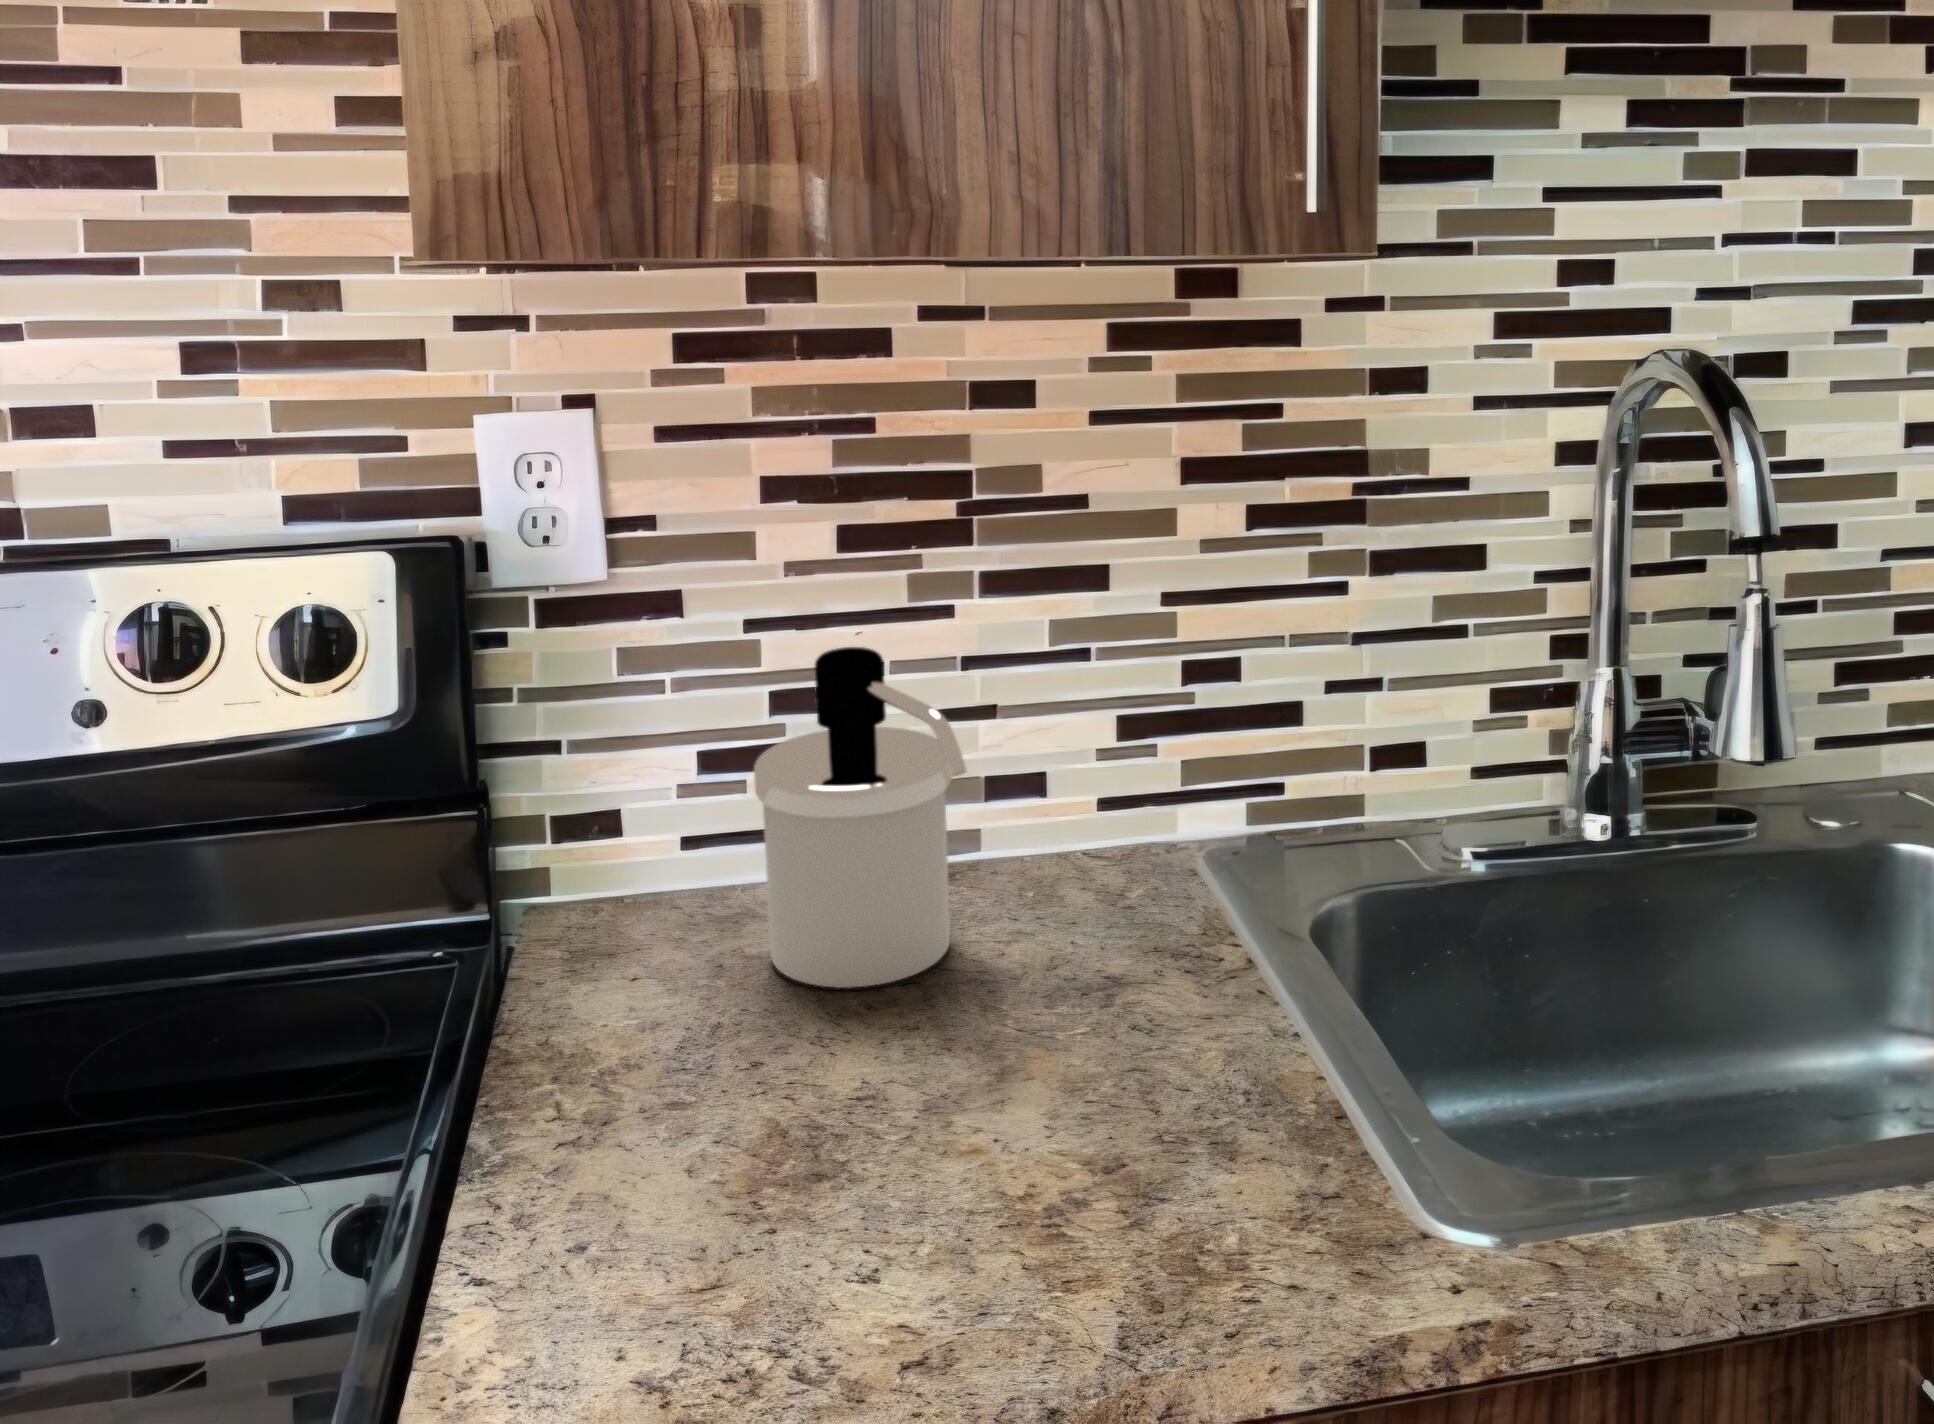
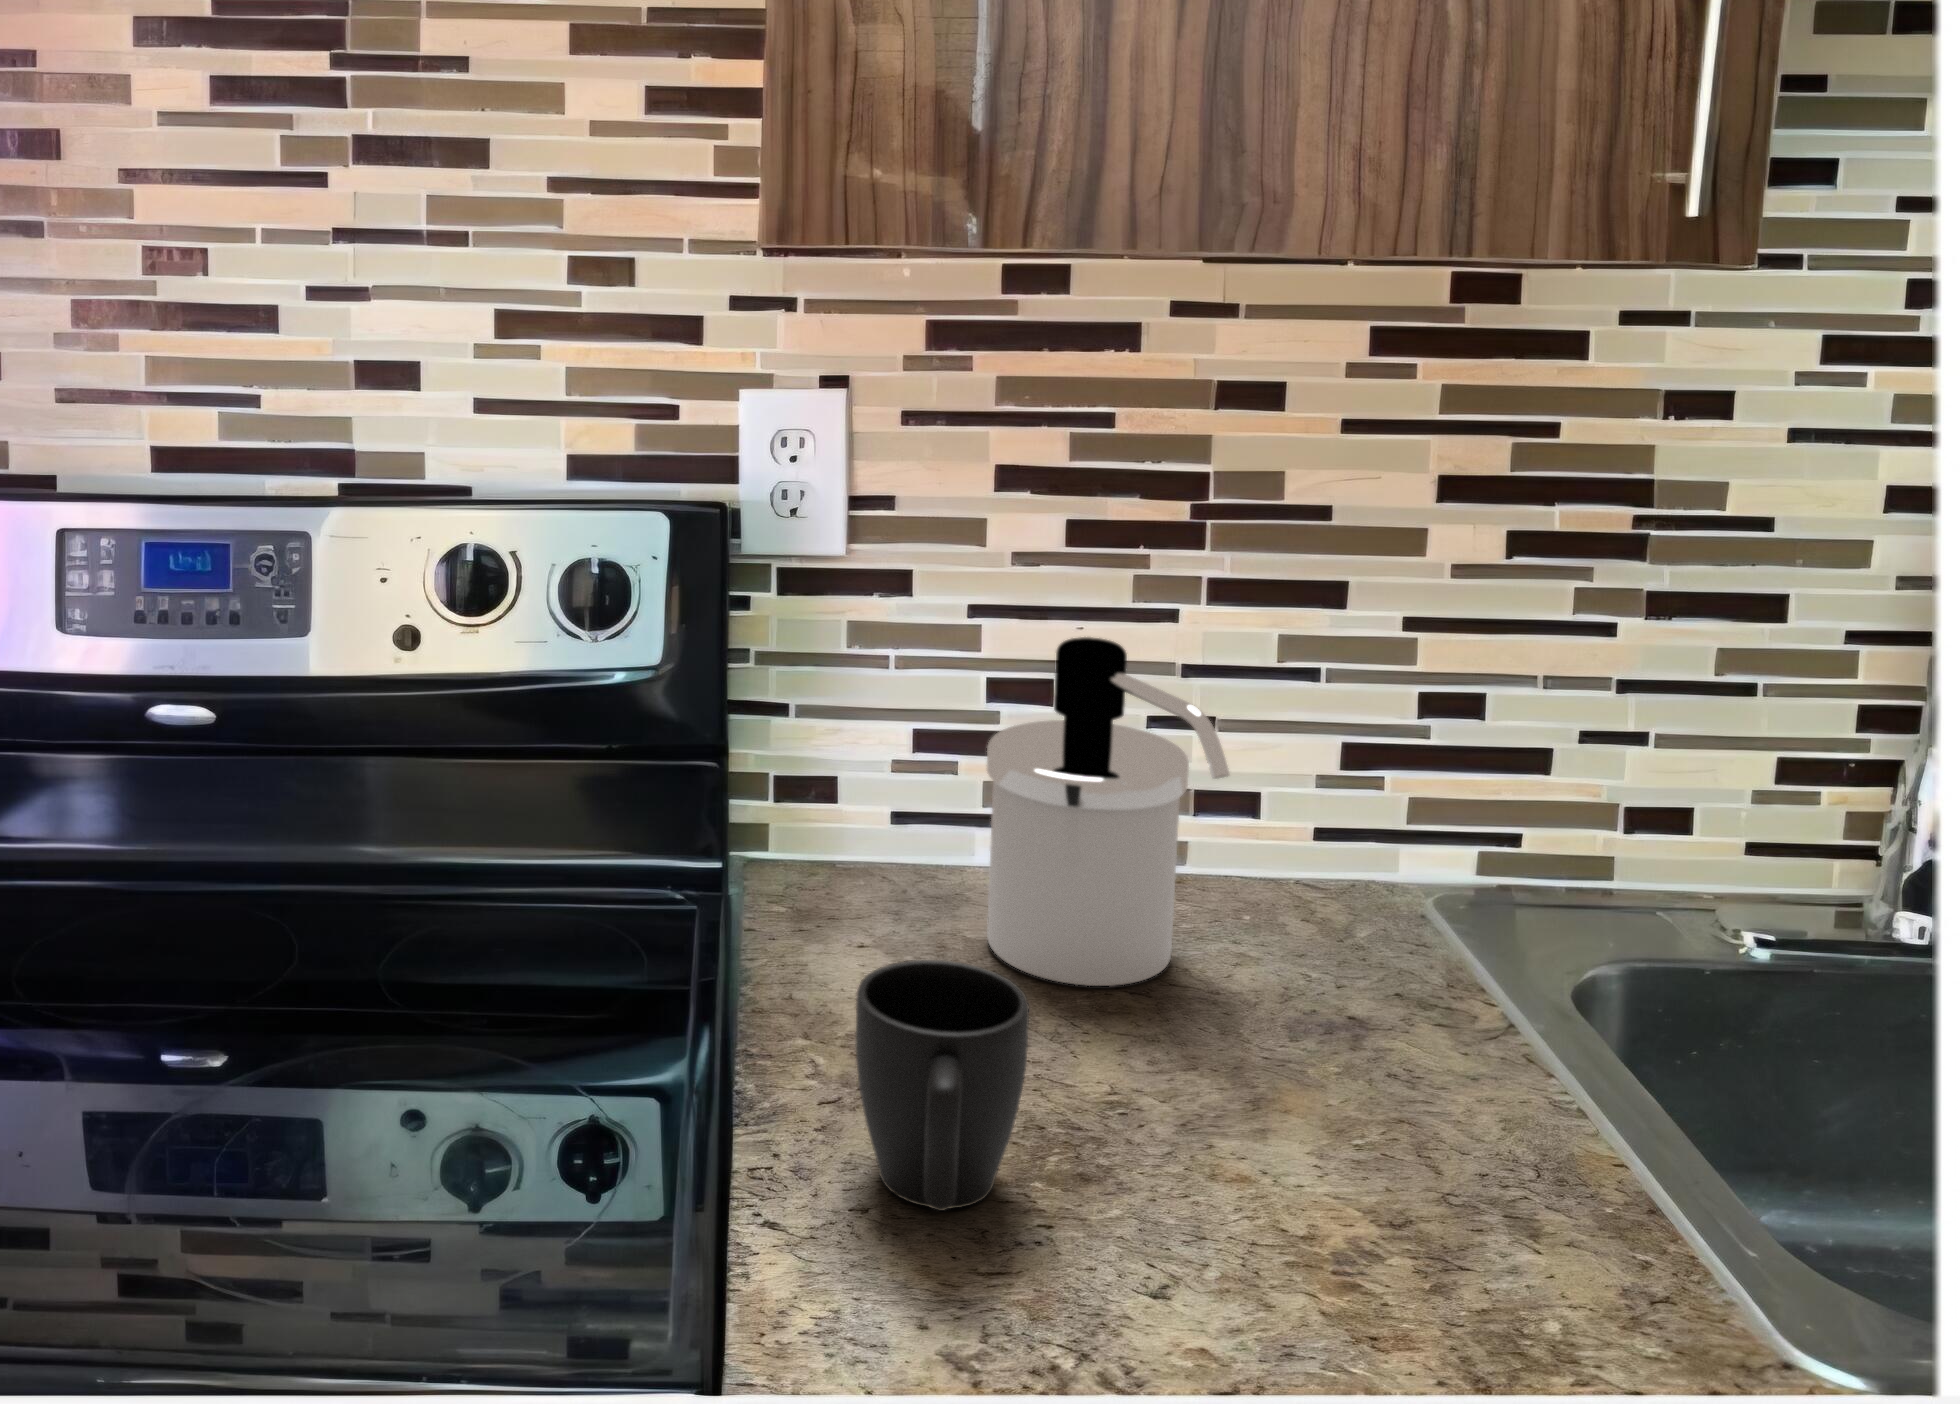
mug: none [572,993,750,1239] -> present [855,960,1029,1211]

